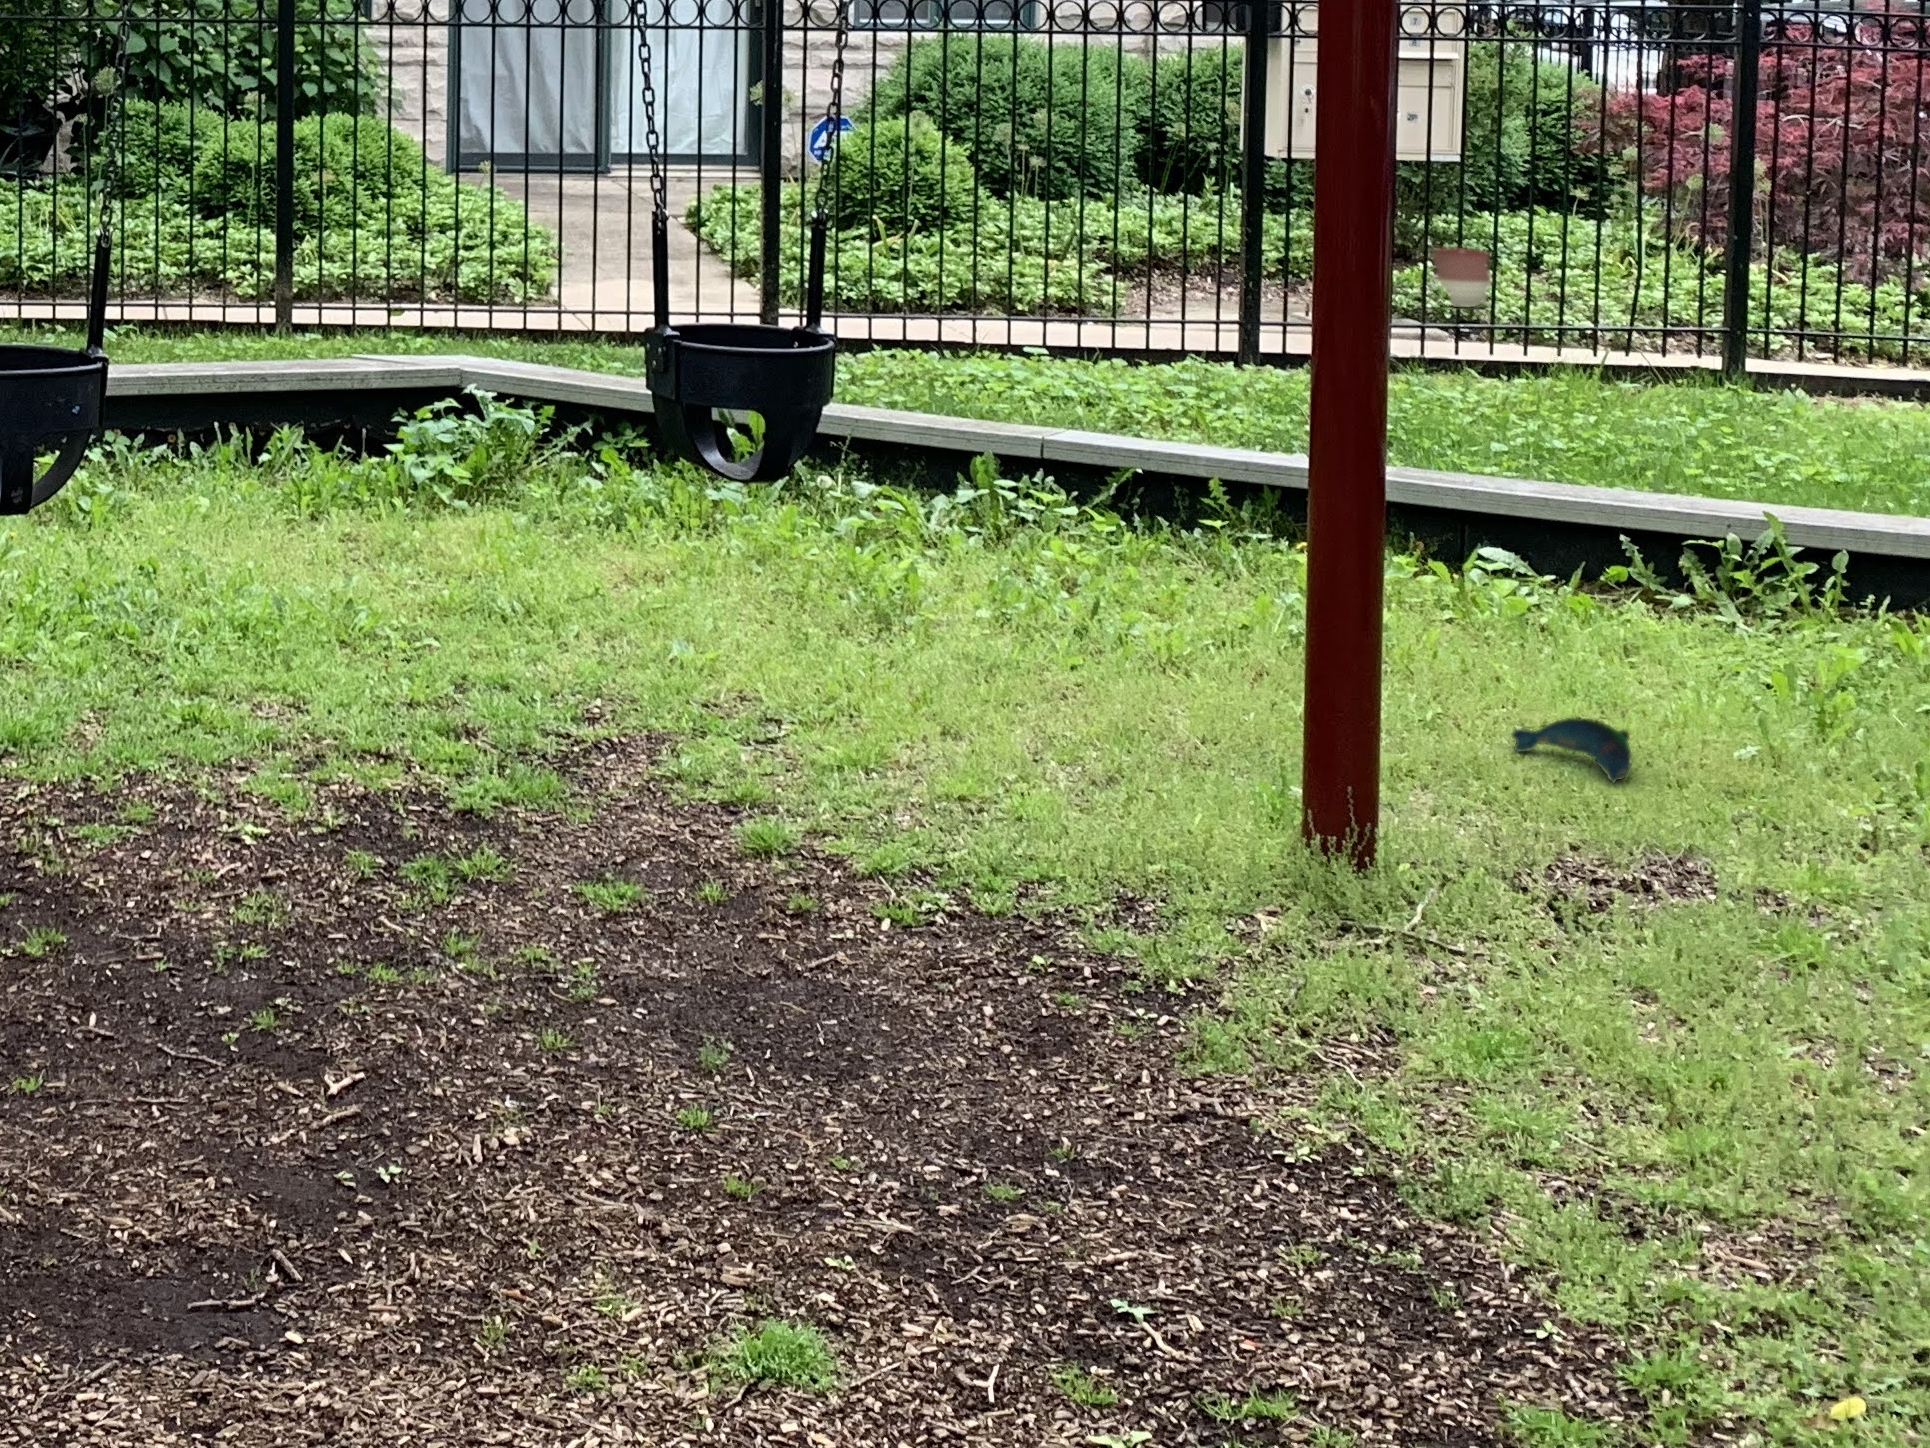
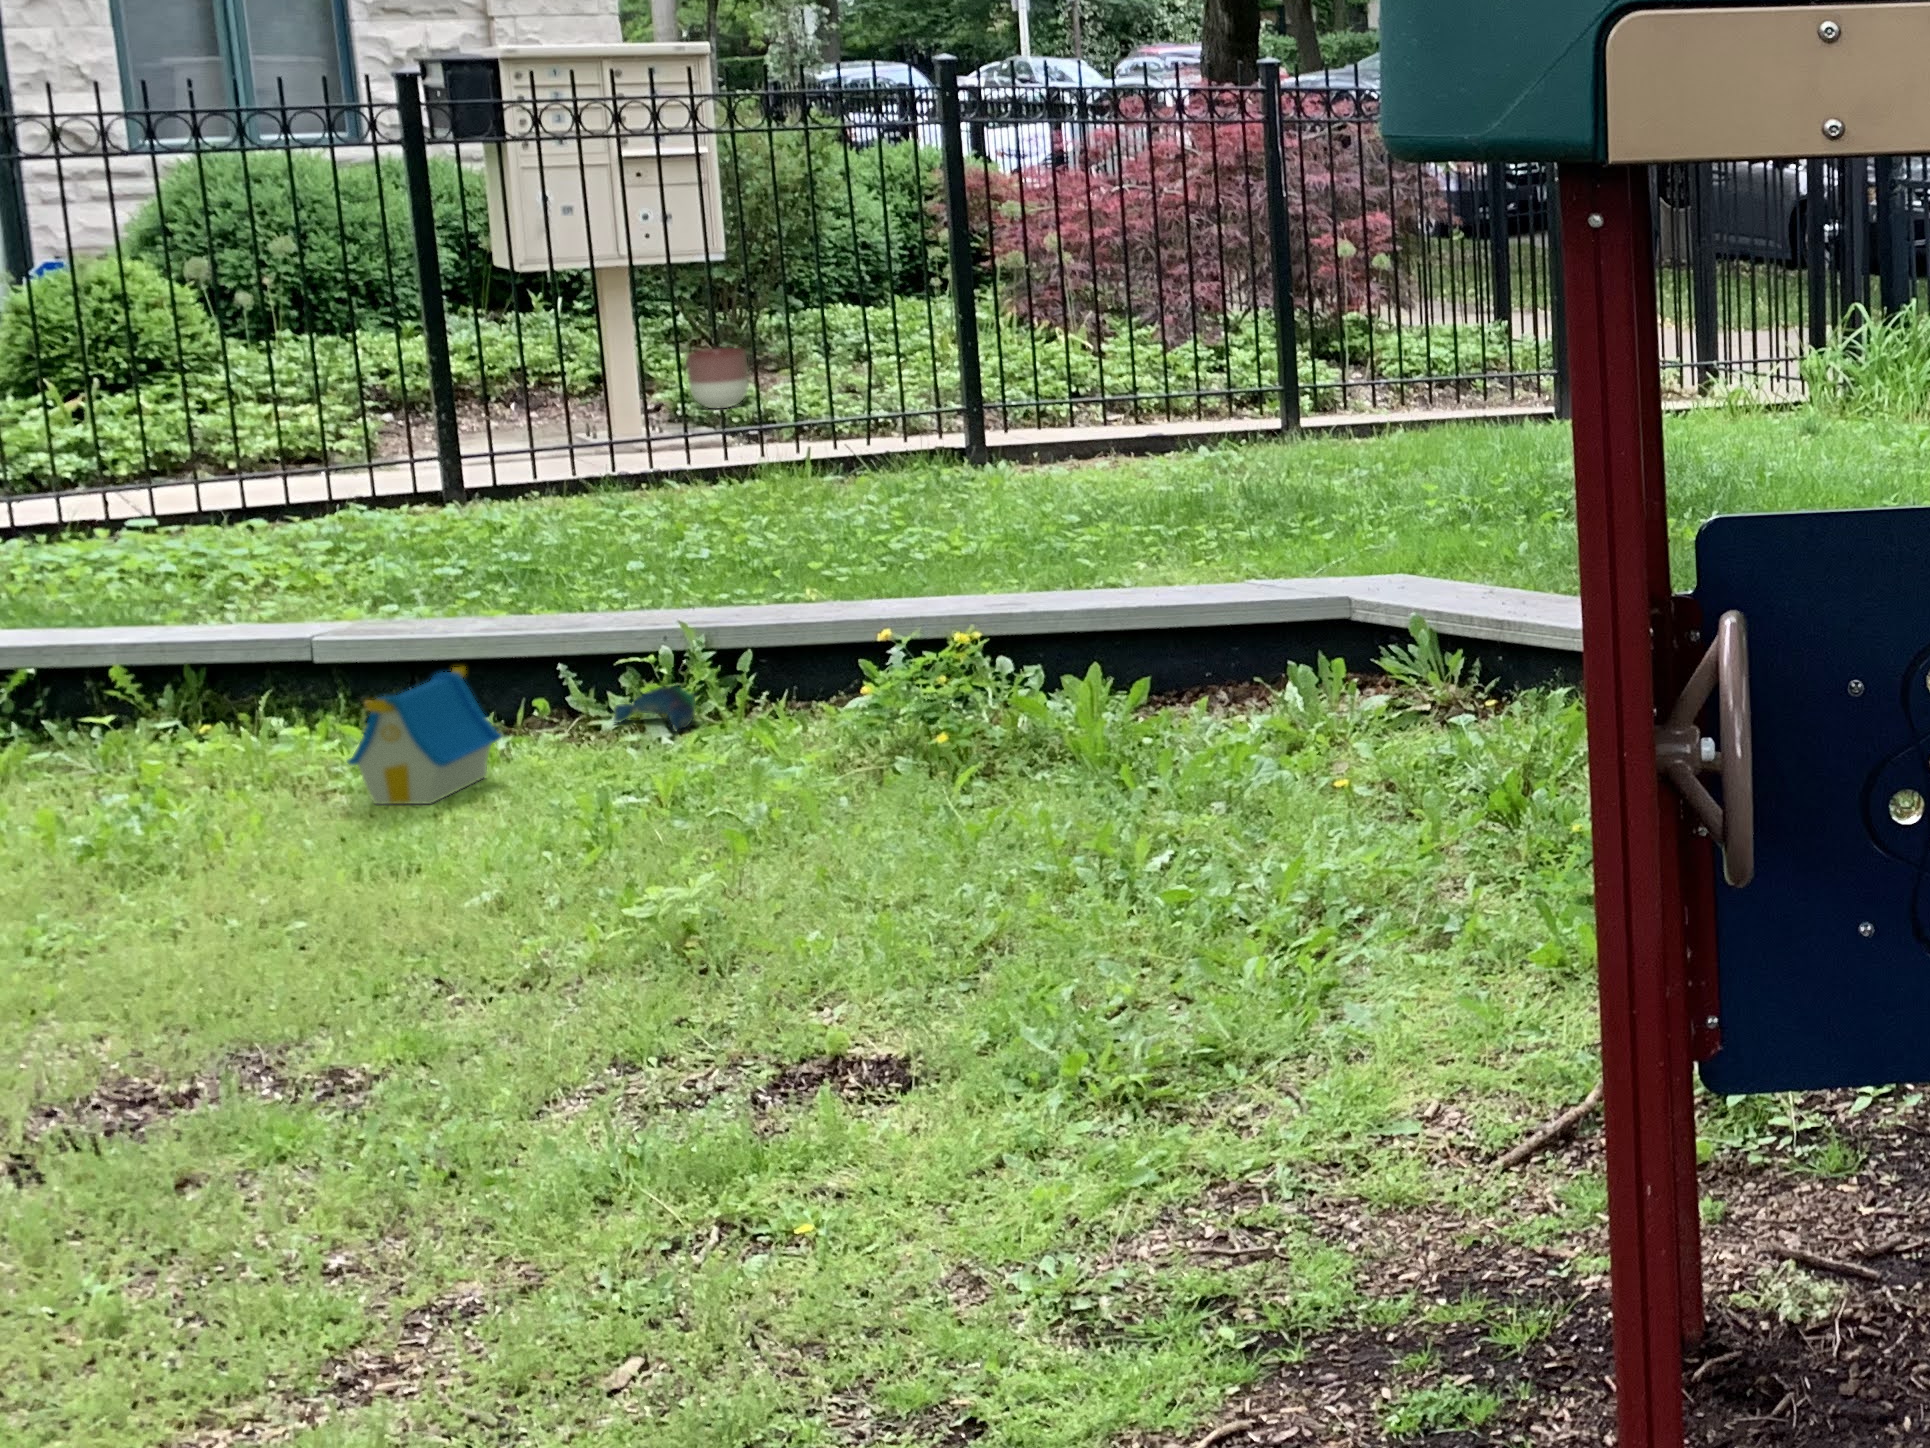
toy house: none [1549,536,1696,672] -> present [347,666,502,804]
plush toy: present [1512,718,1632,782] -> present [614,686,697,730]

